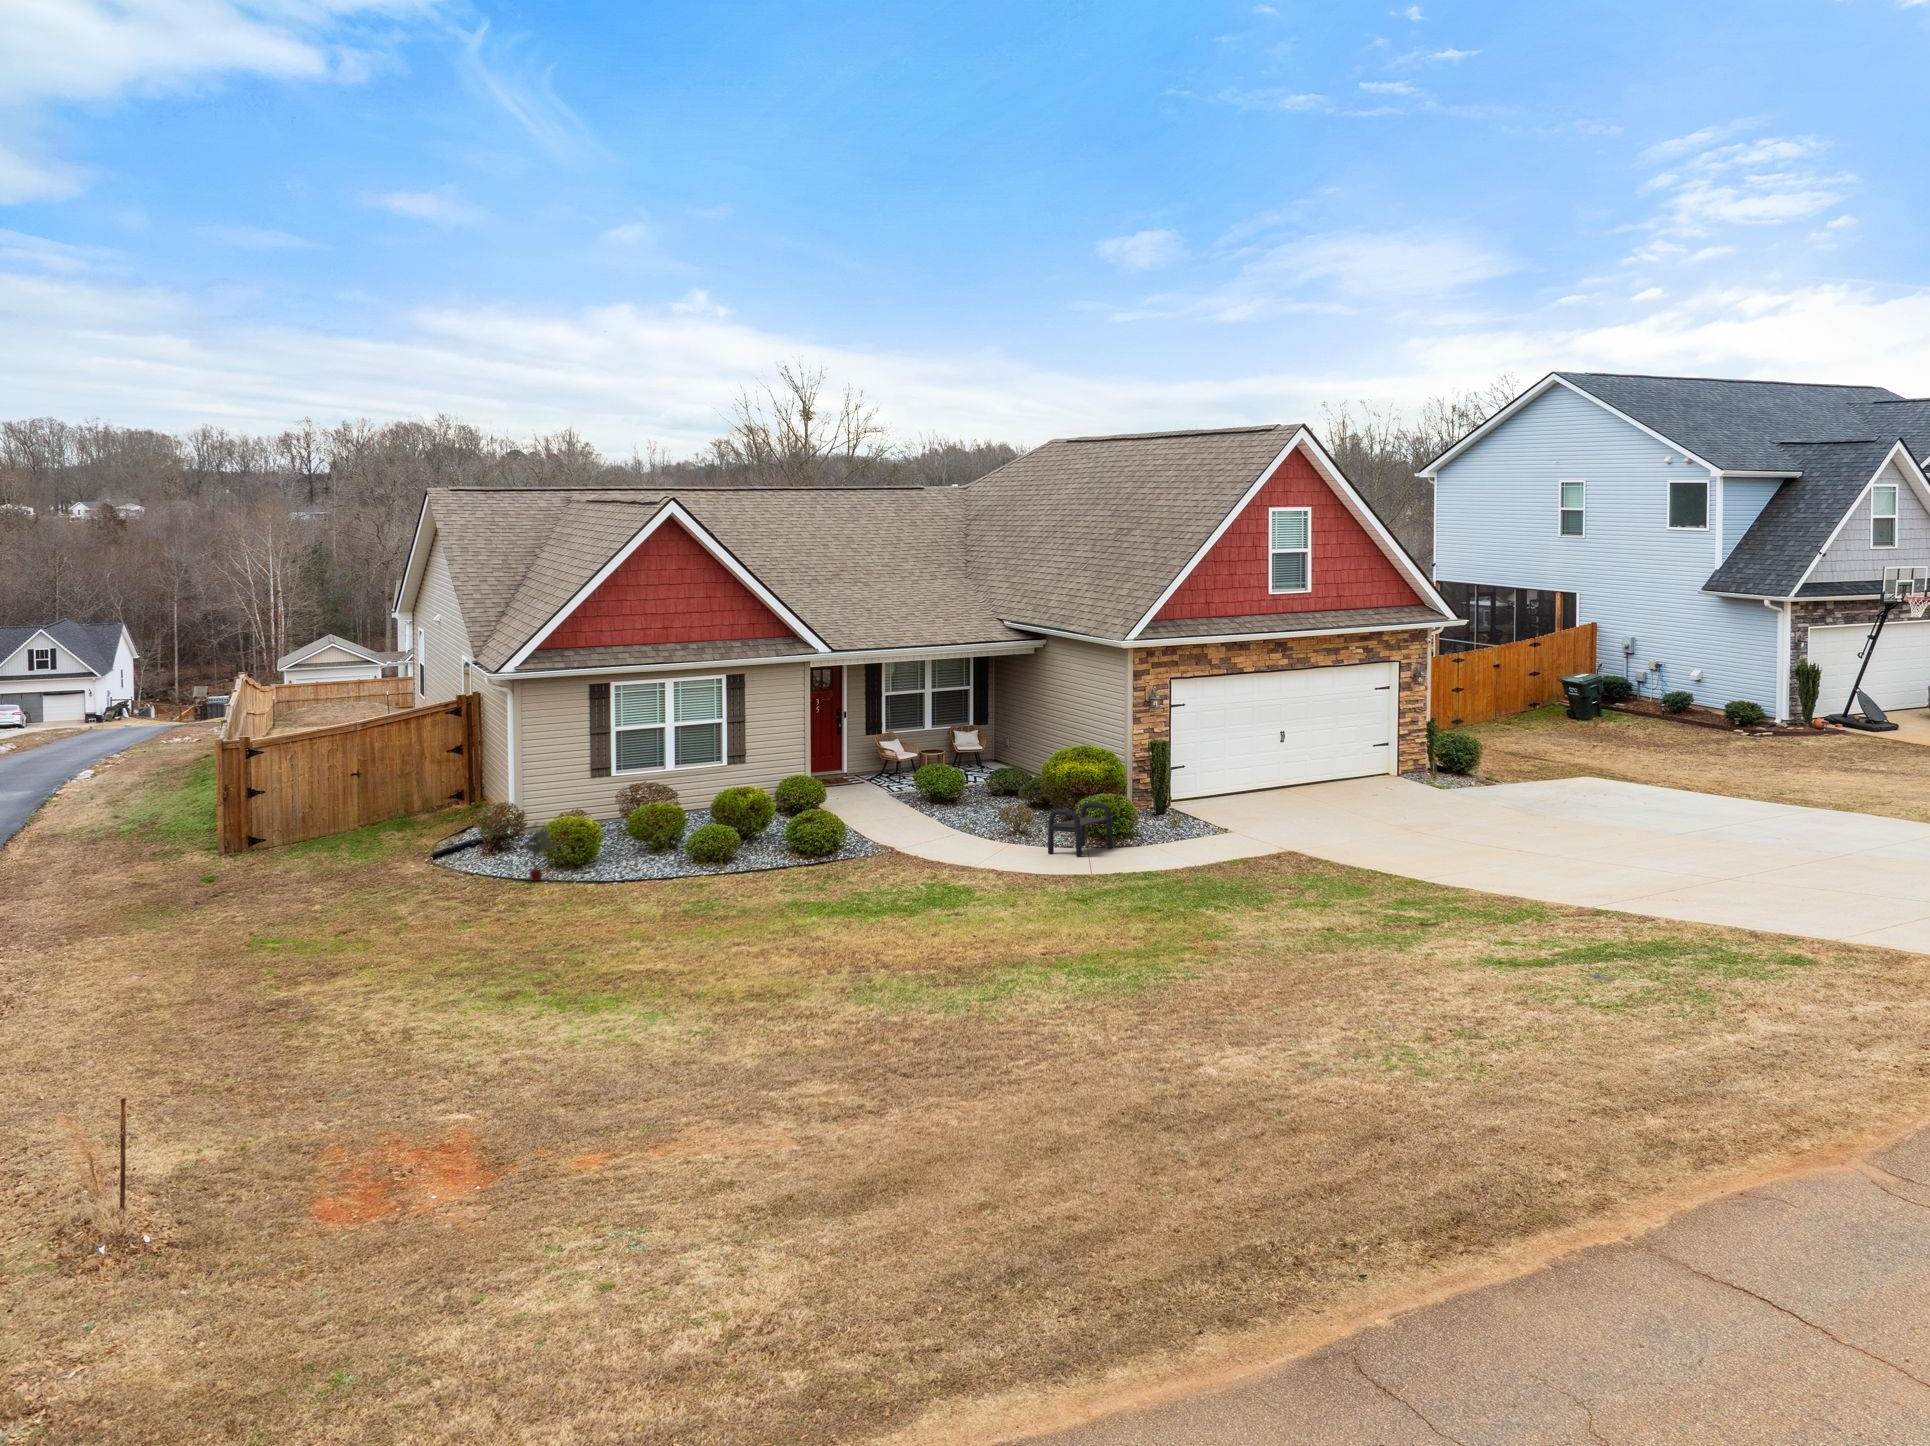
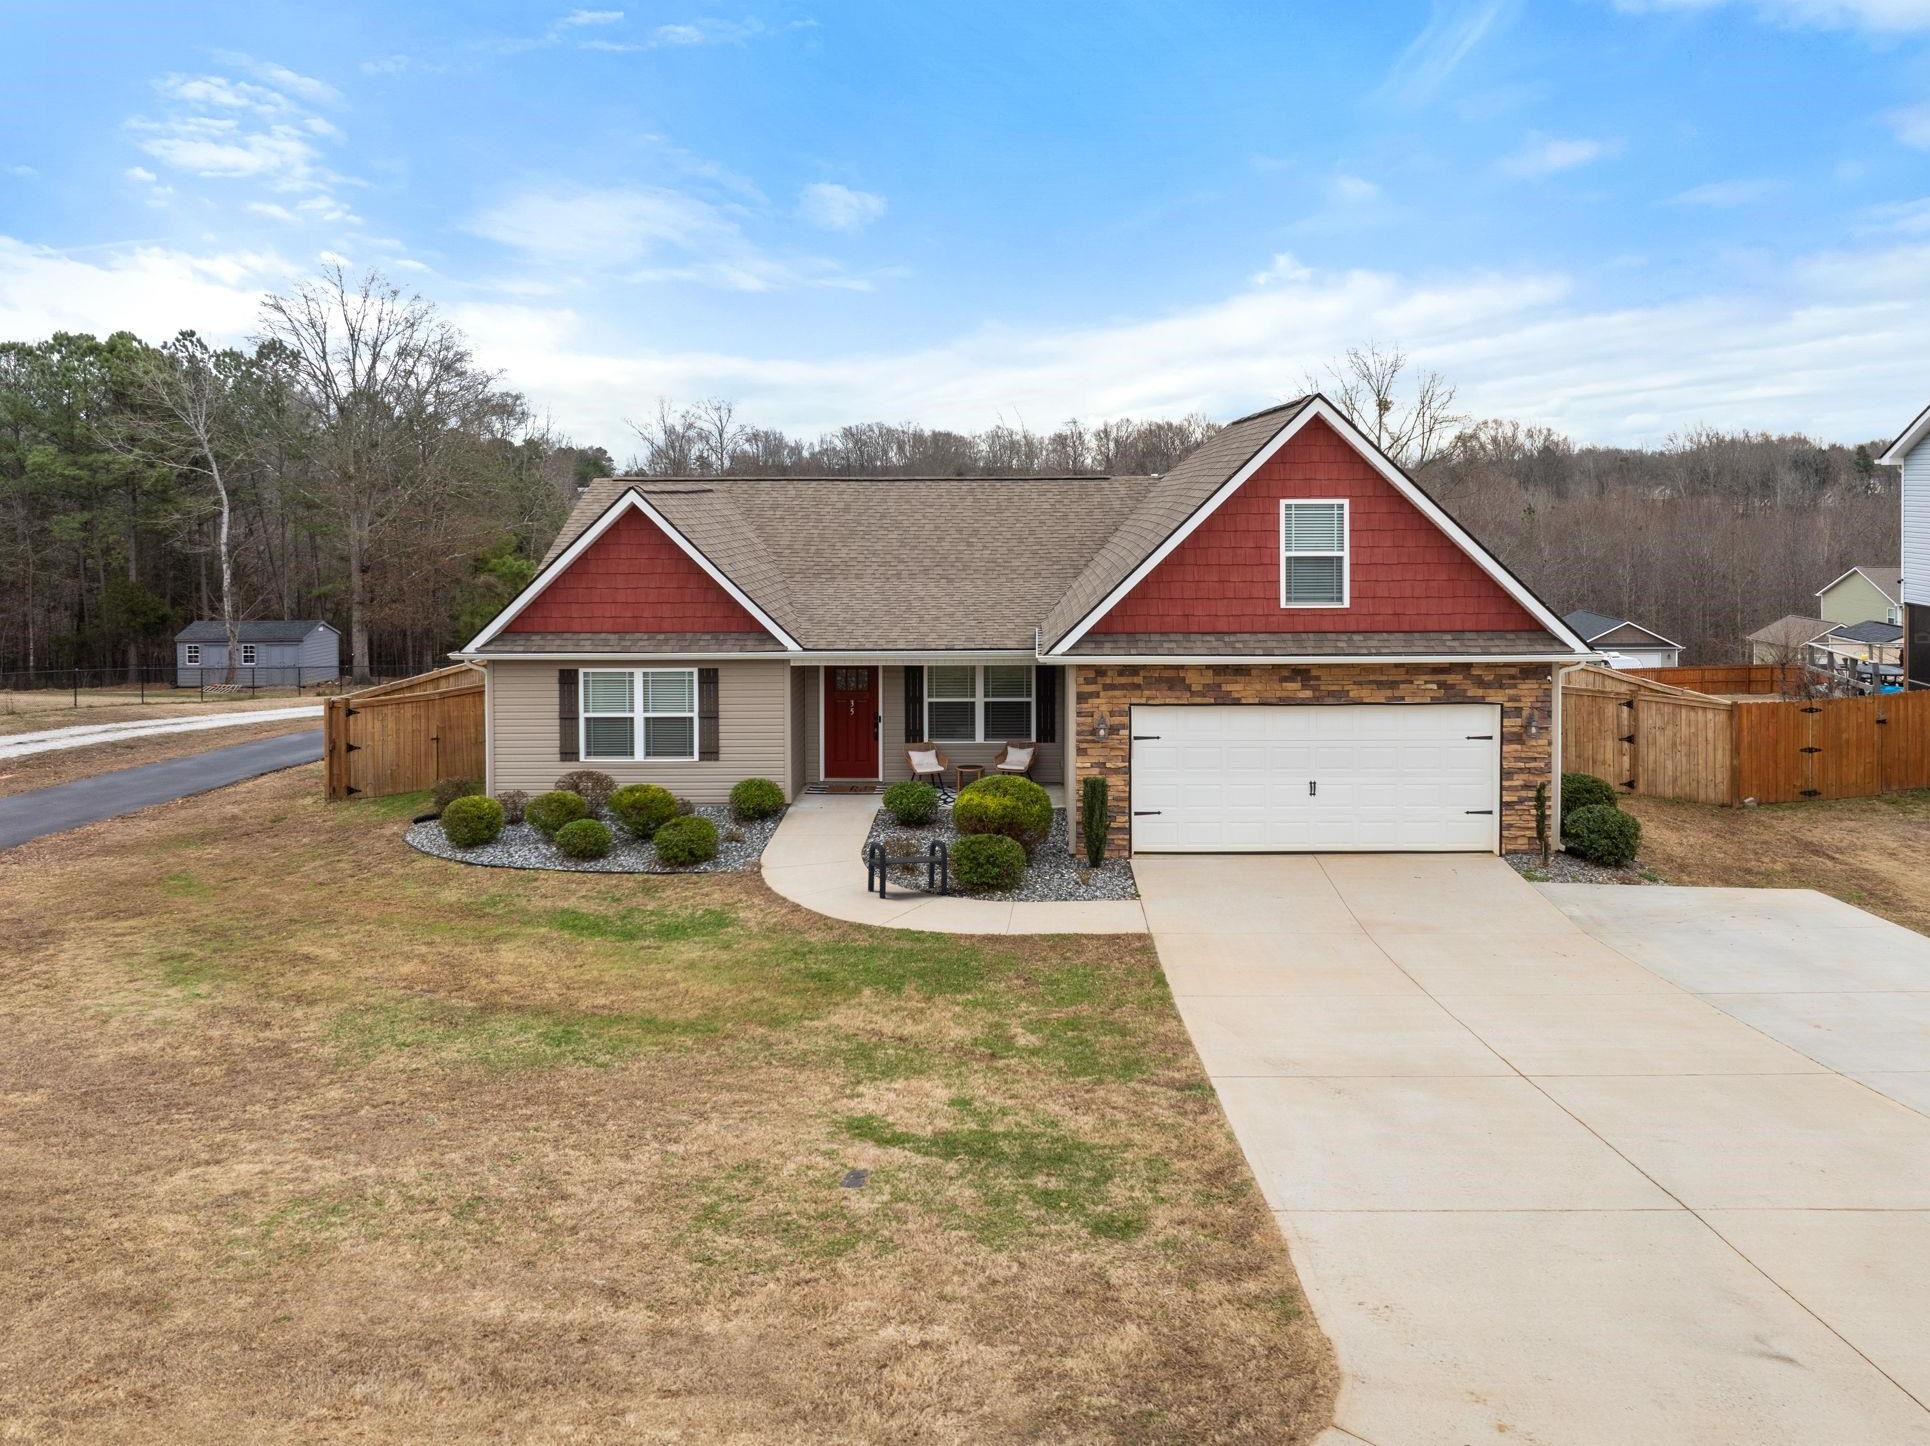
potted tree: present [525,823,557,881] -> none [419,795,451,851]

